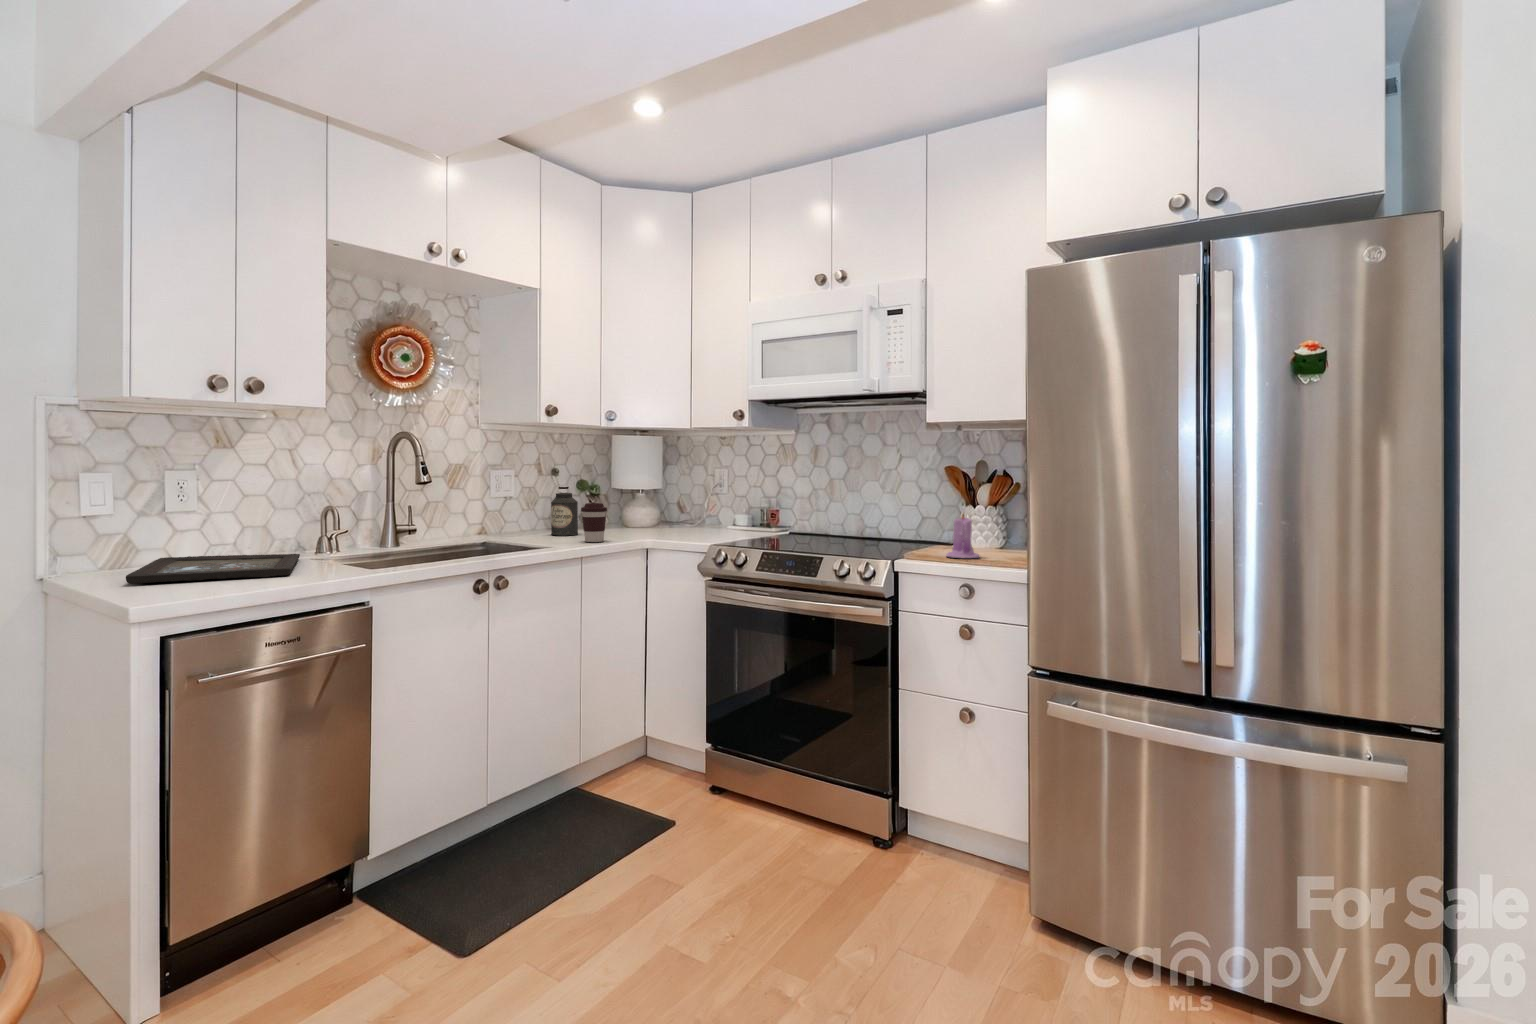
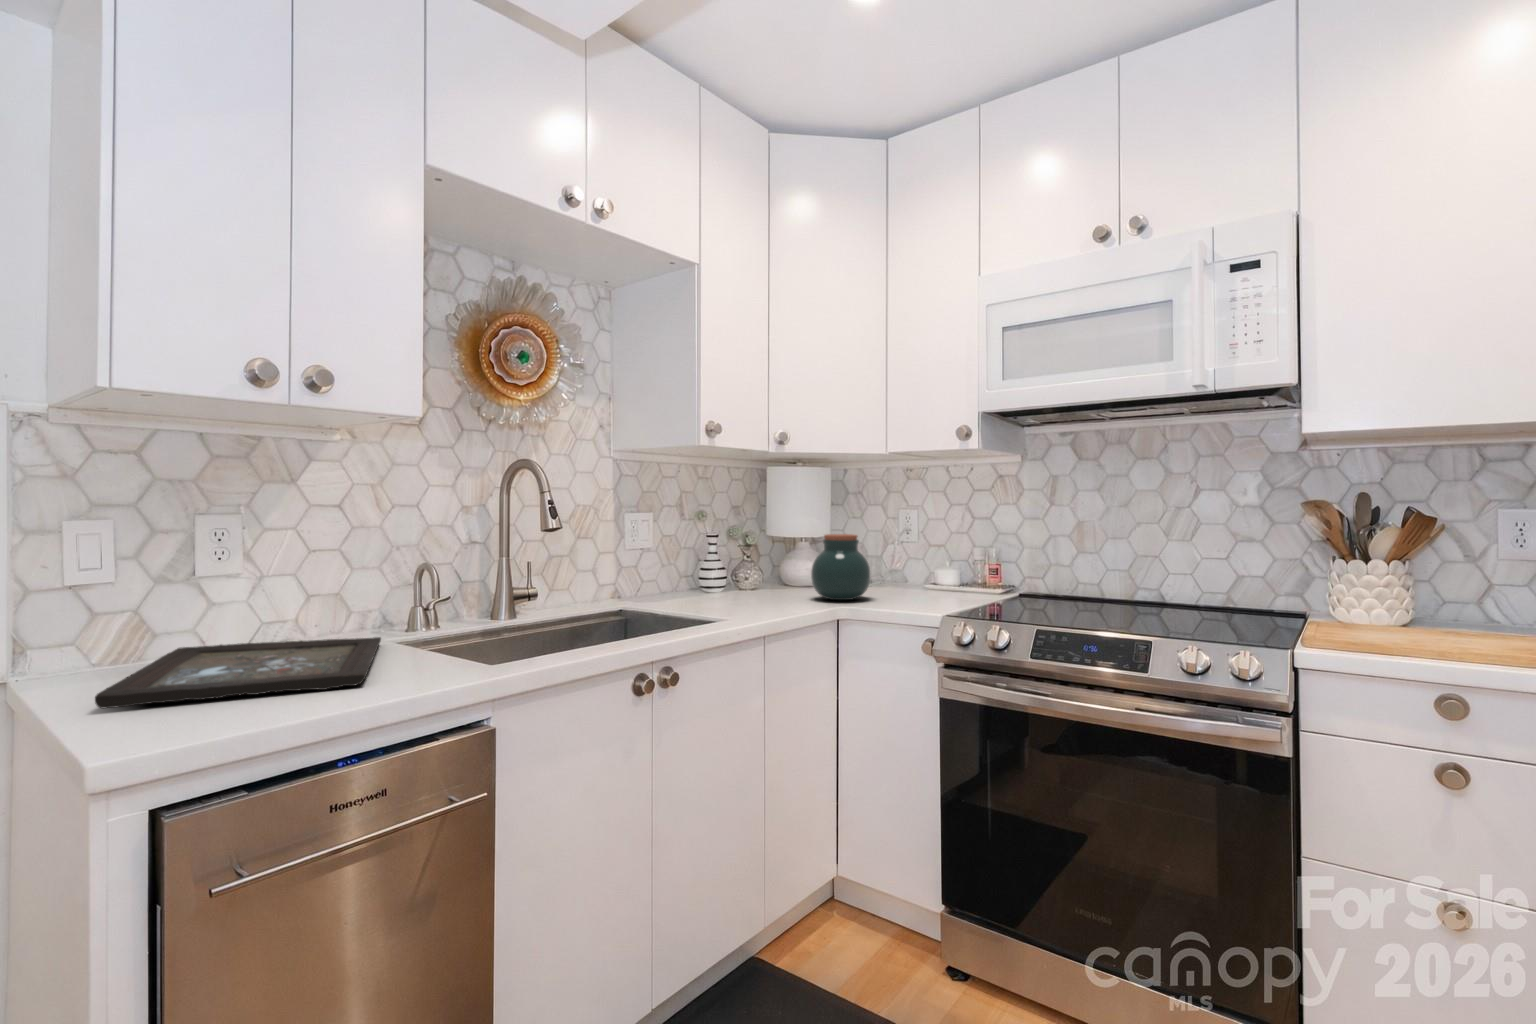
jar: none [632,489,676,537] -> present [811,534,871,600]
canister: present [551,493,578,536] -> none [701,540,735,597]
coffee cup: present [581,503,607,542] -> none [753,555,787,609]
candle: present [946,516,979,558] -> none [1356,570,1428,646]

